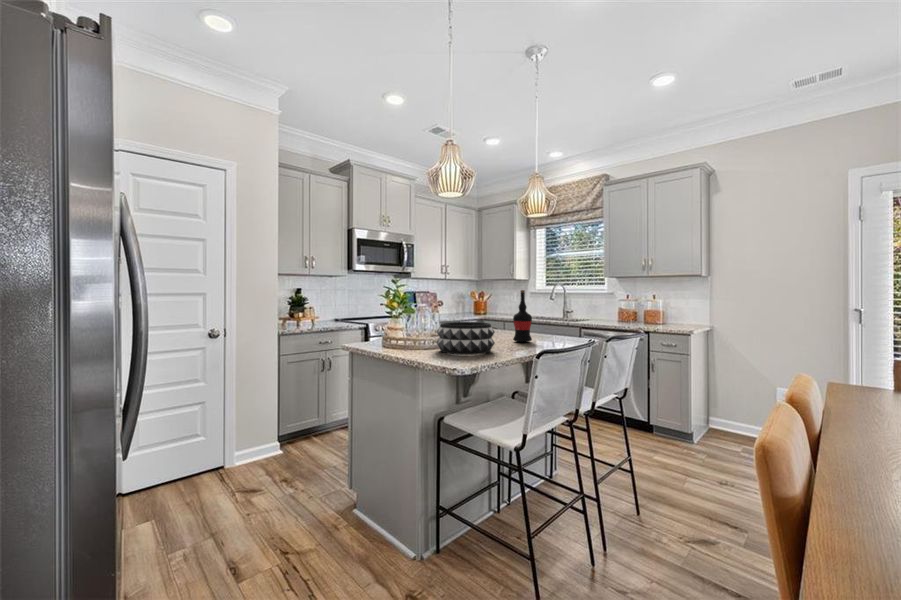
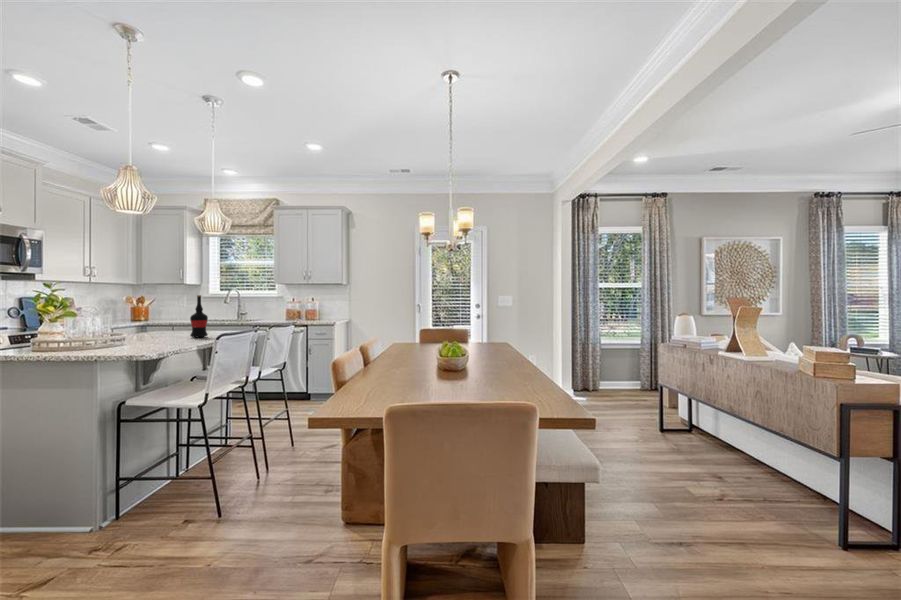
decorative bowl: present [437,322,495,355] -> none [115,322,176,348]

